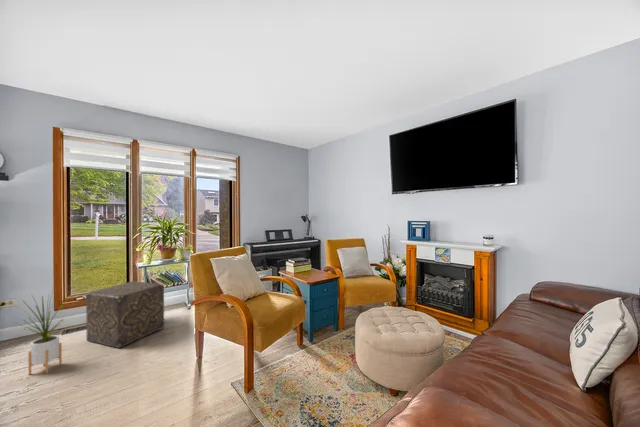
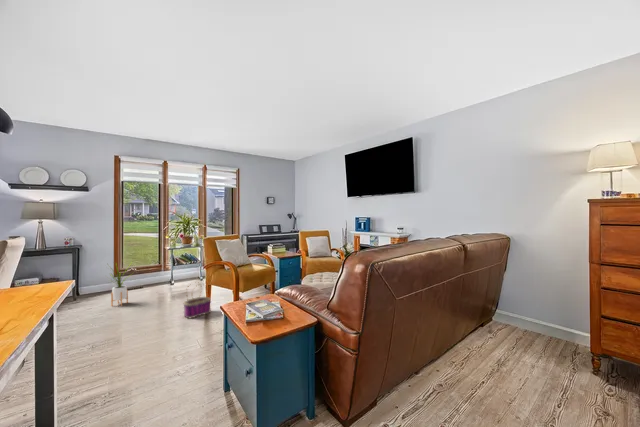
ottoman: present [86,281,164,348] -> none [138,258,186,297]
basket: none [152,335,203,410] -> present [183,286,211,318]

